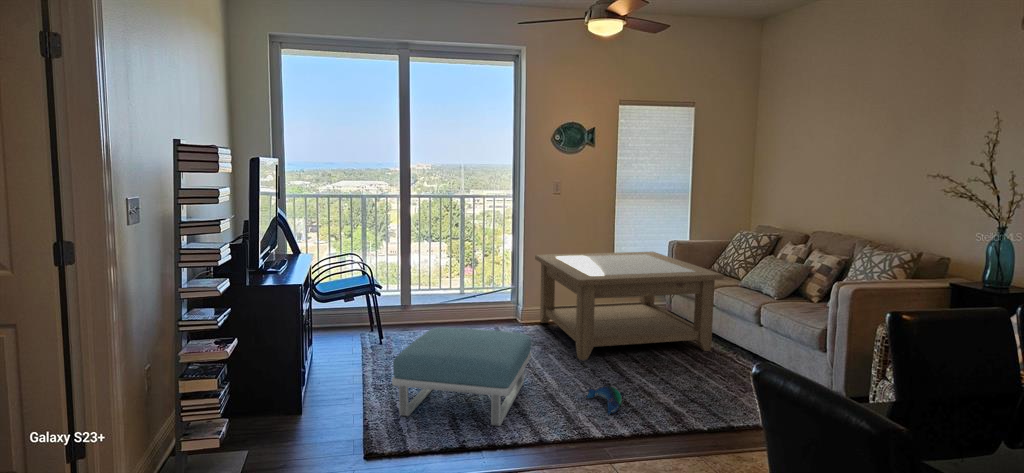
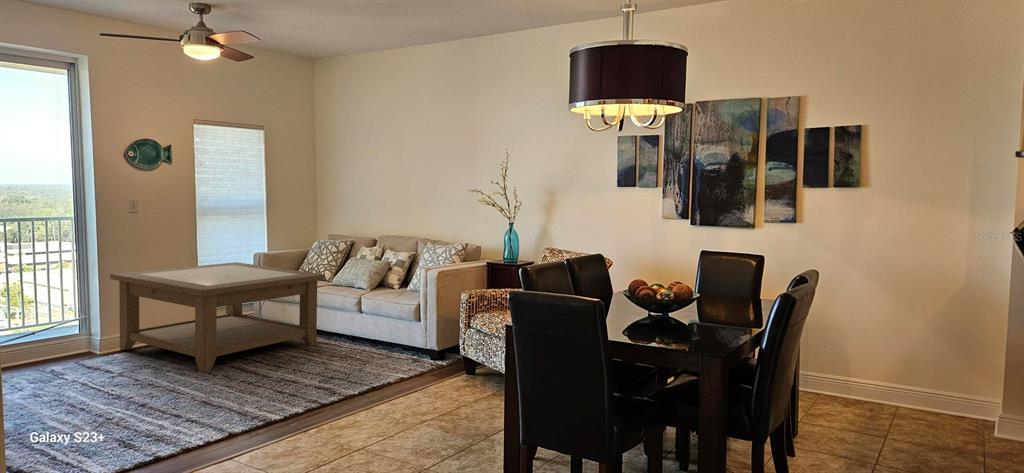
footstool: present [392,327,531,426] -> none [41,348,191,453]
plush toy: present [586,386,624,415] -> none [242,380,282,402]

